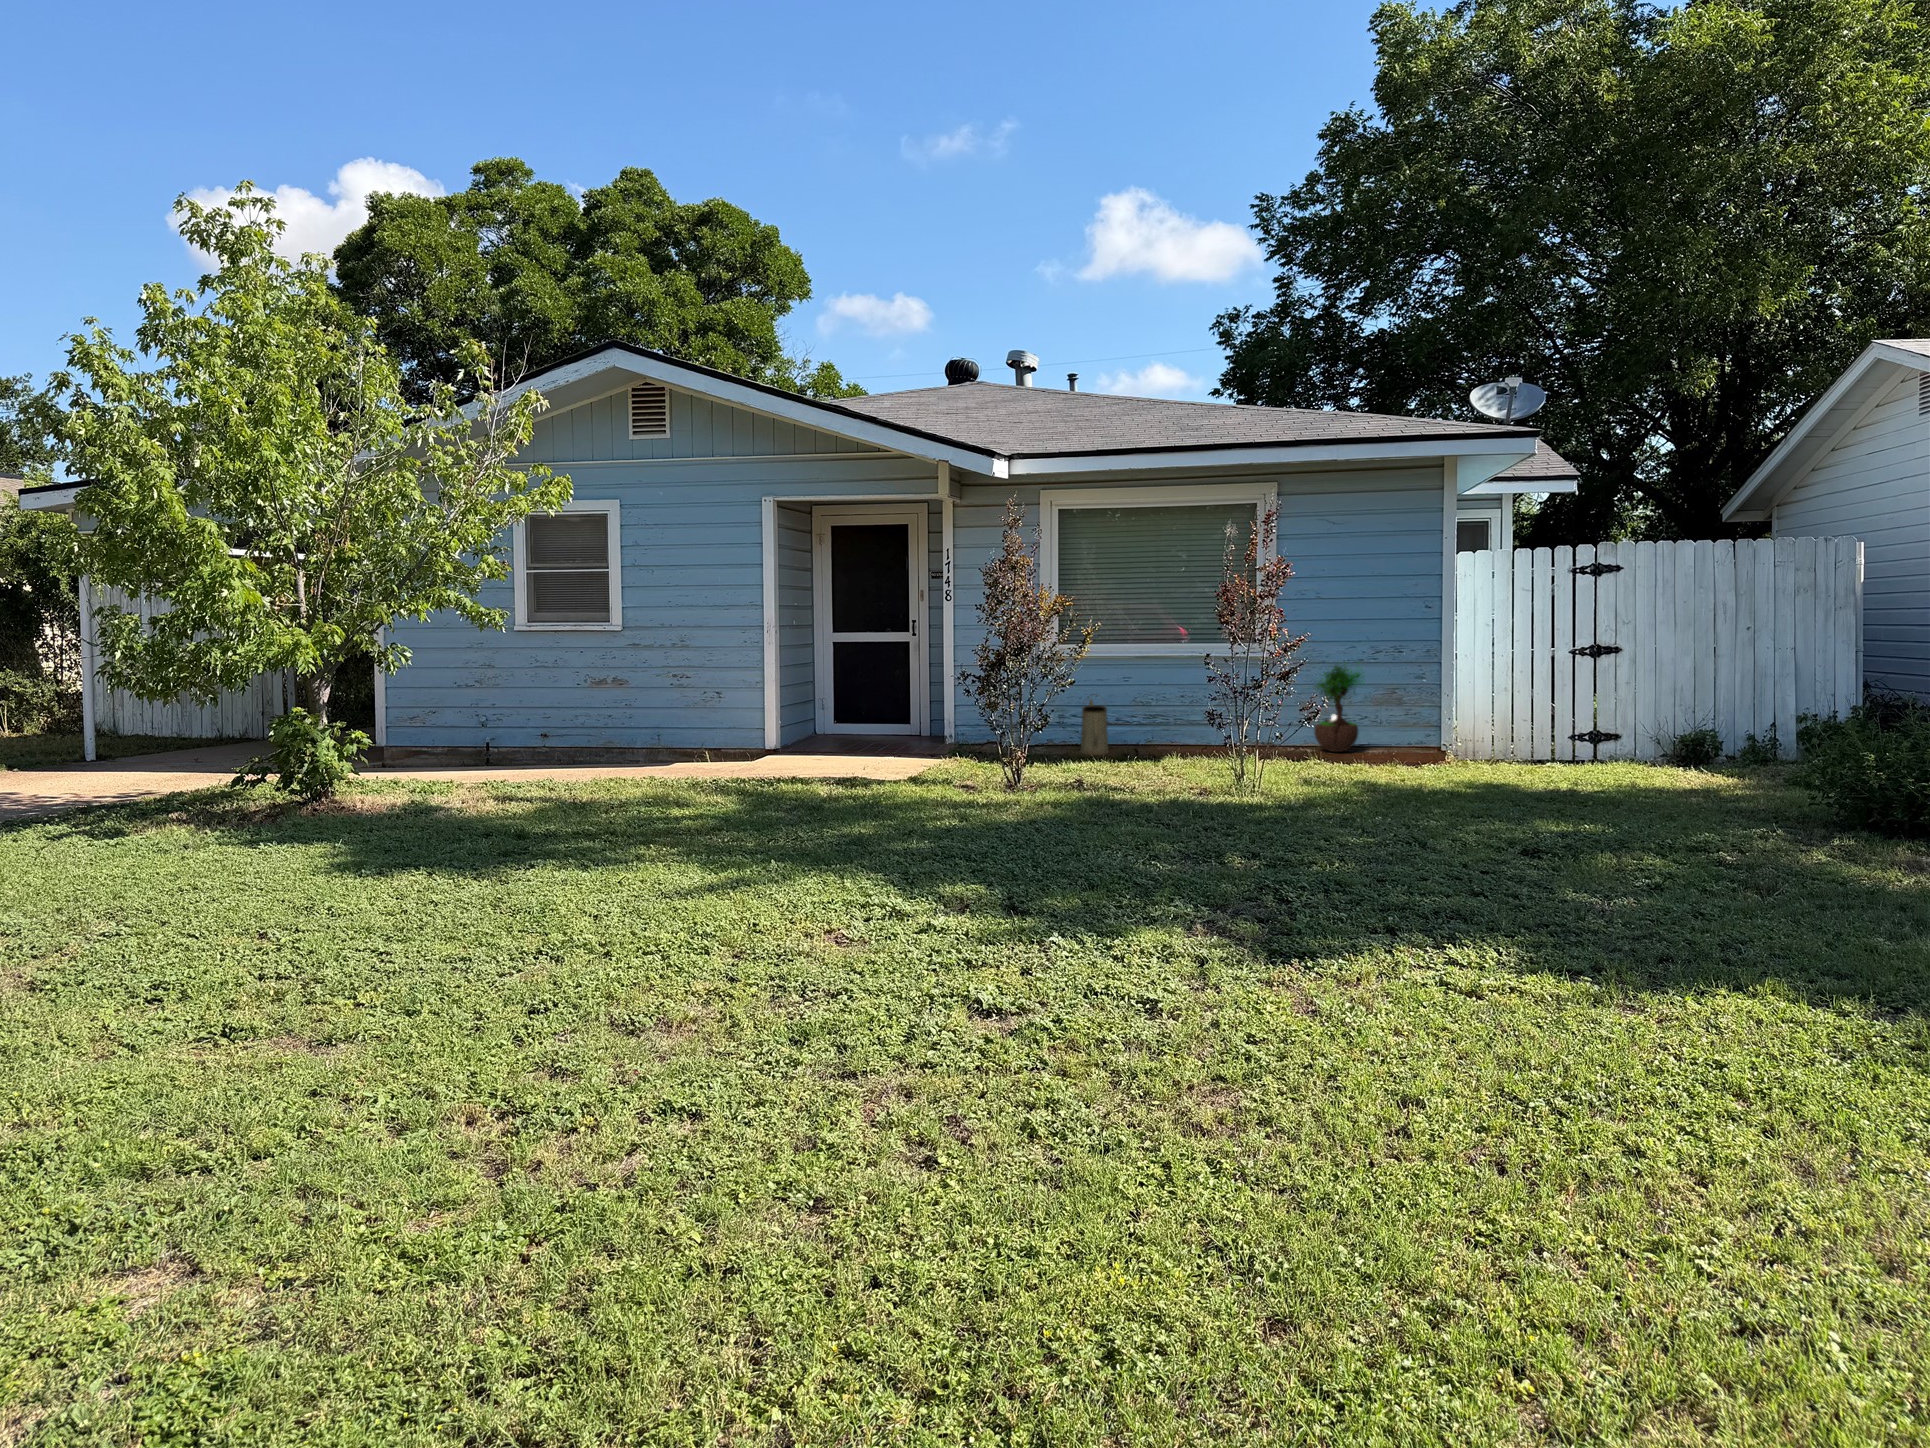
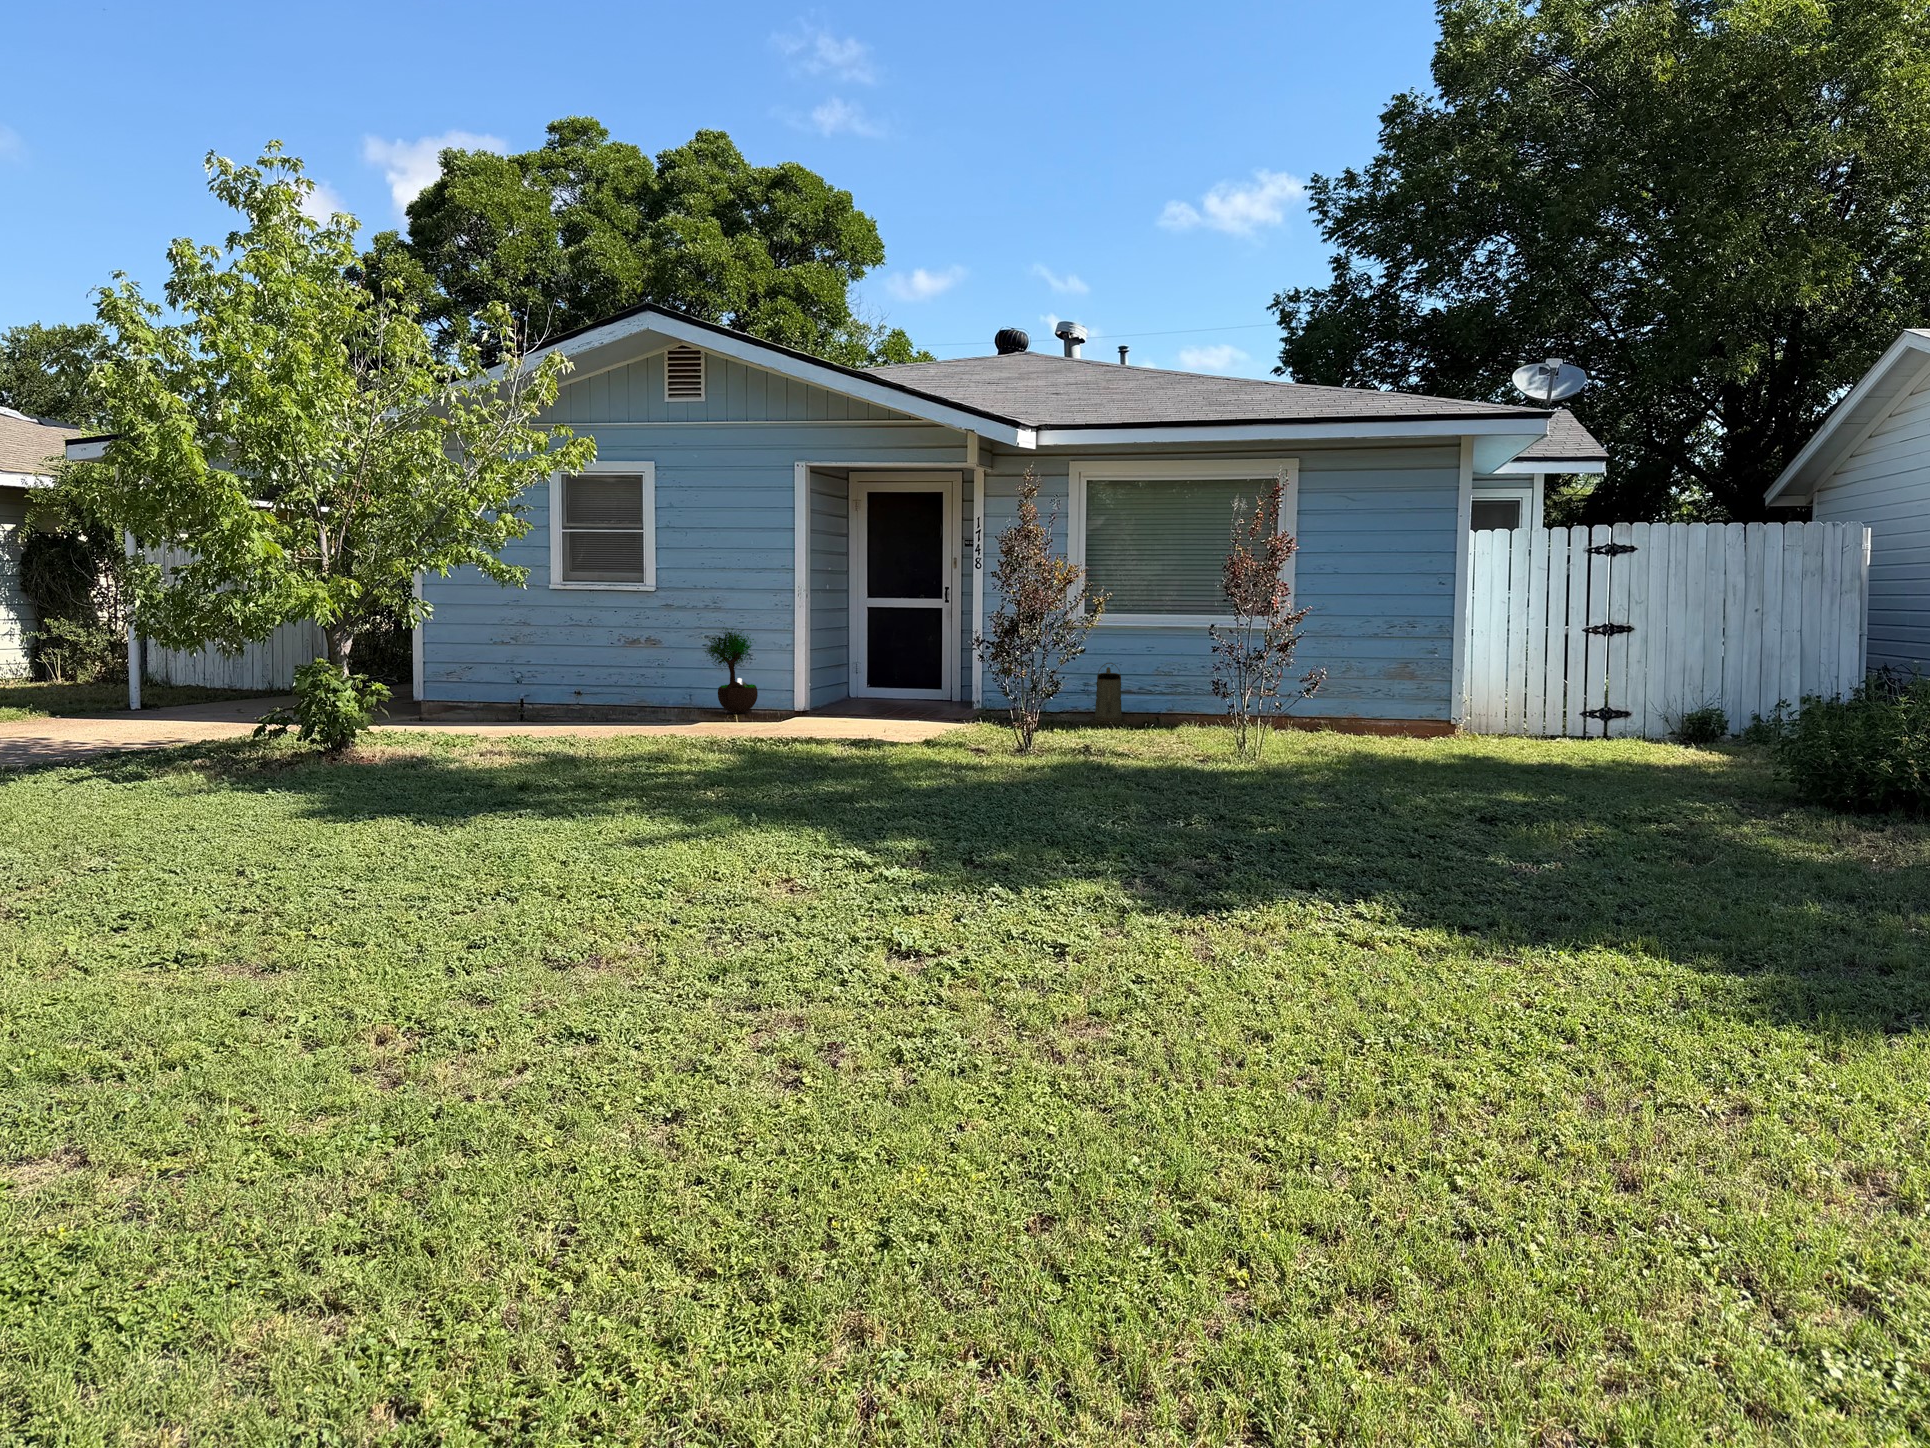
potted tree: present [1314,662,1364,752] -> present [705,627,758,713]

